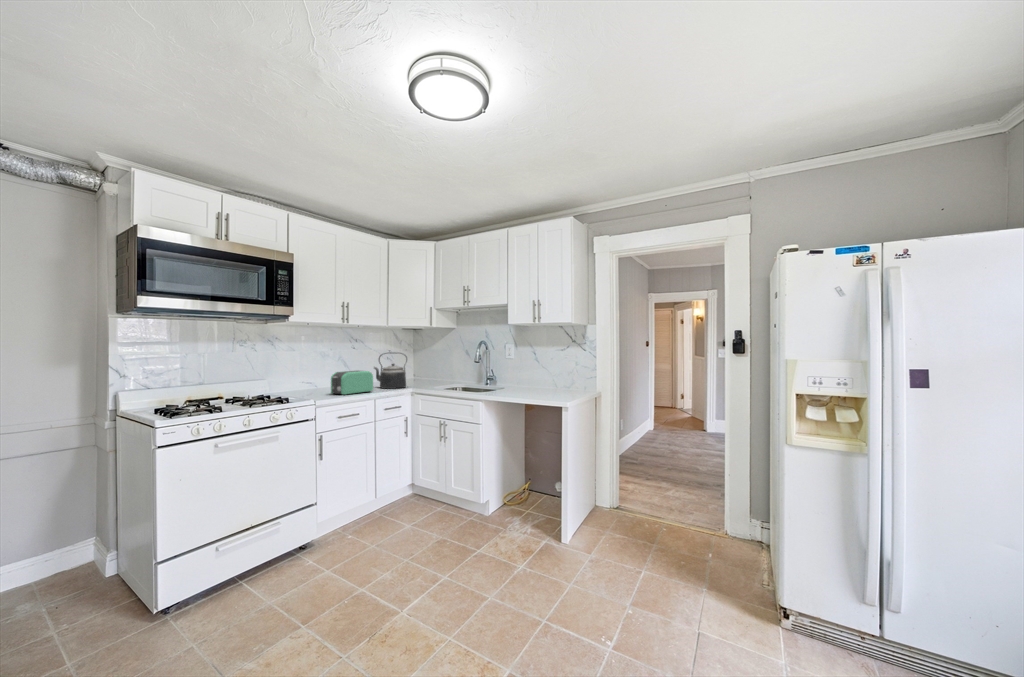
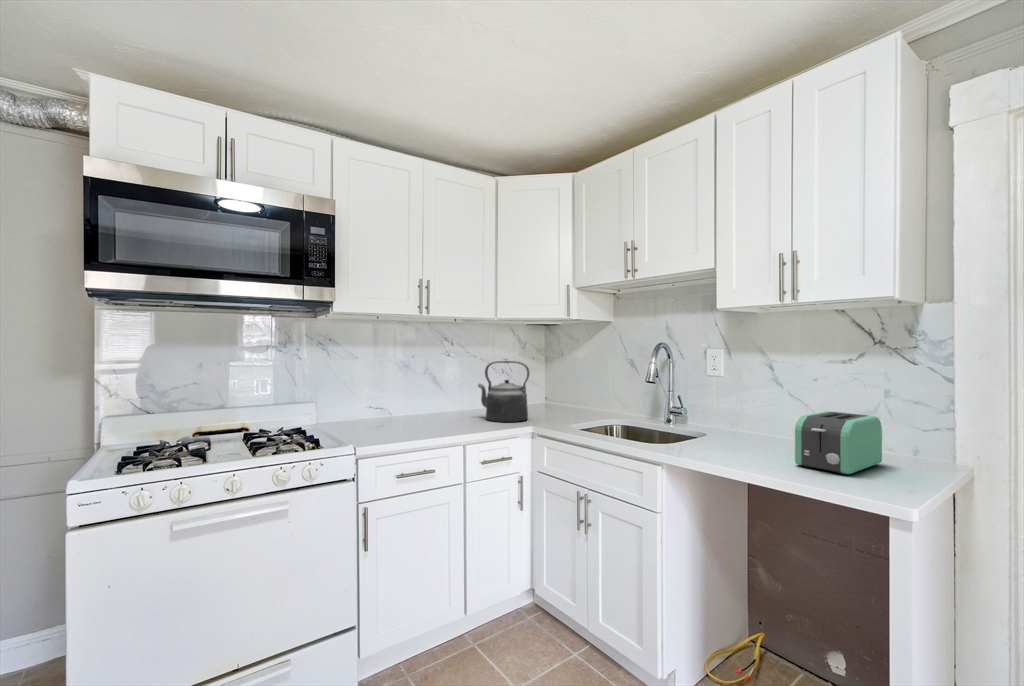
toaster: present [331,371,373,395] -> present [795,411,882,475]

